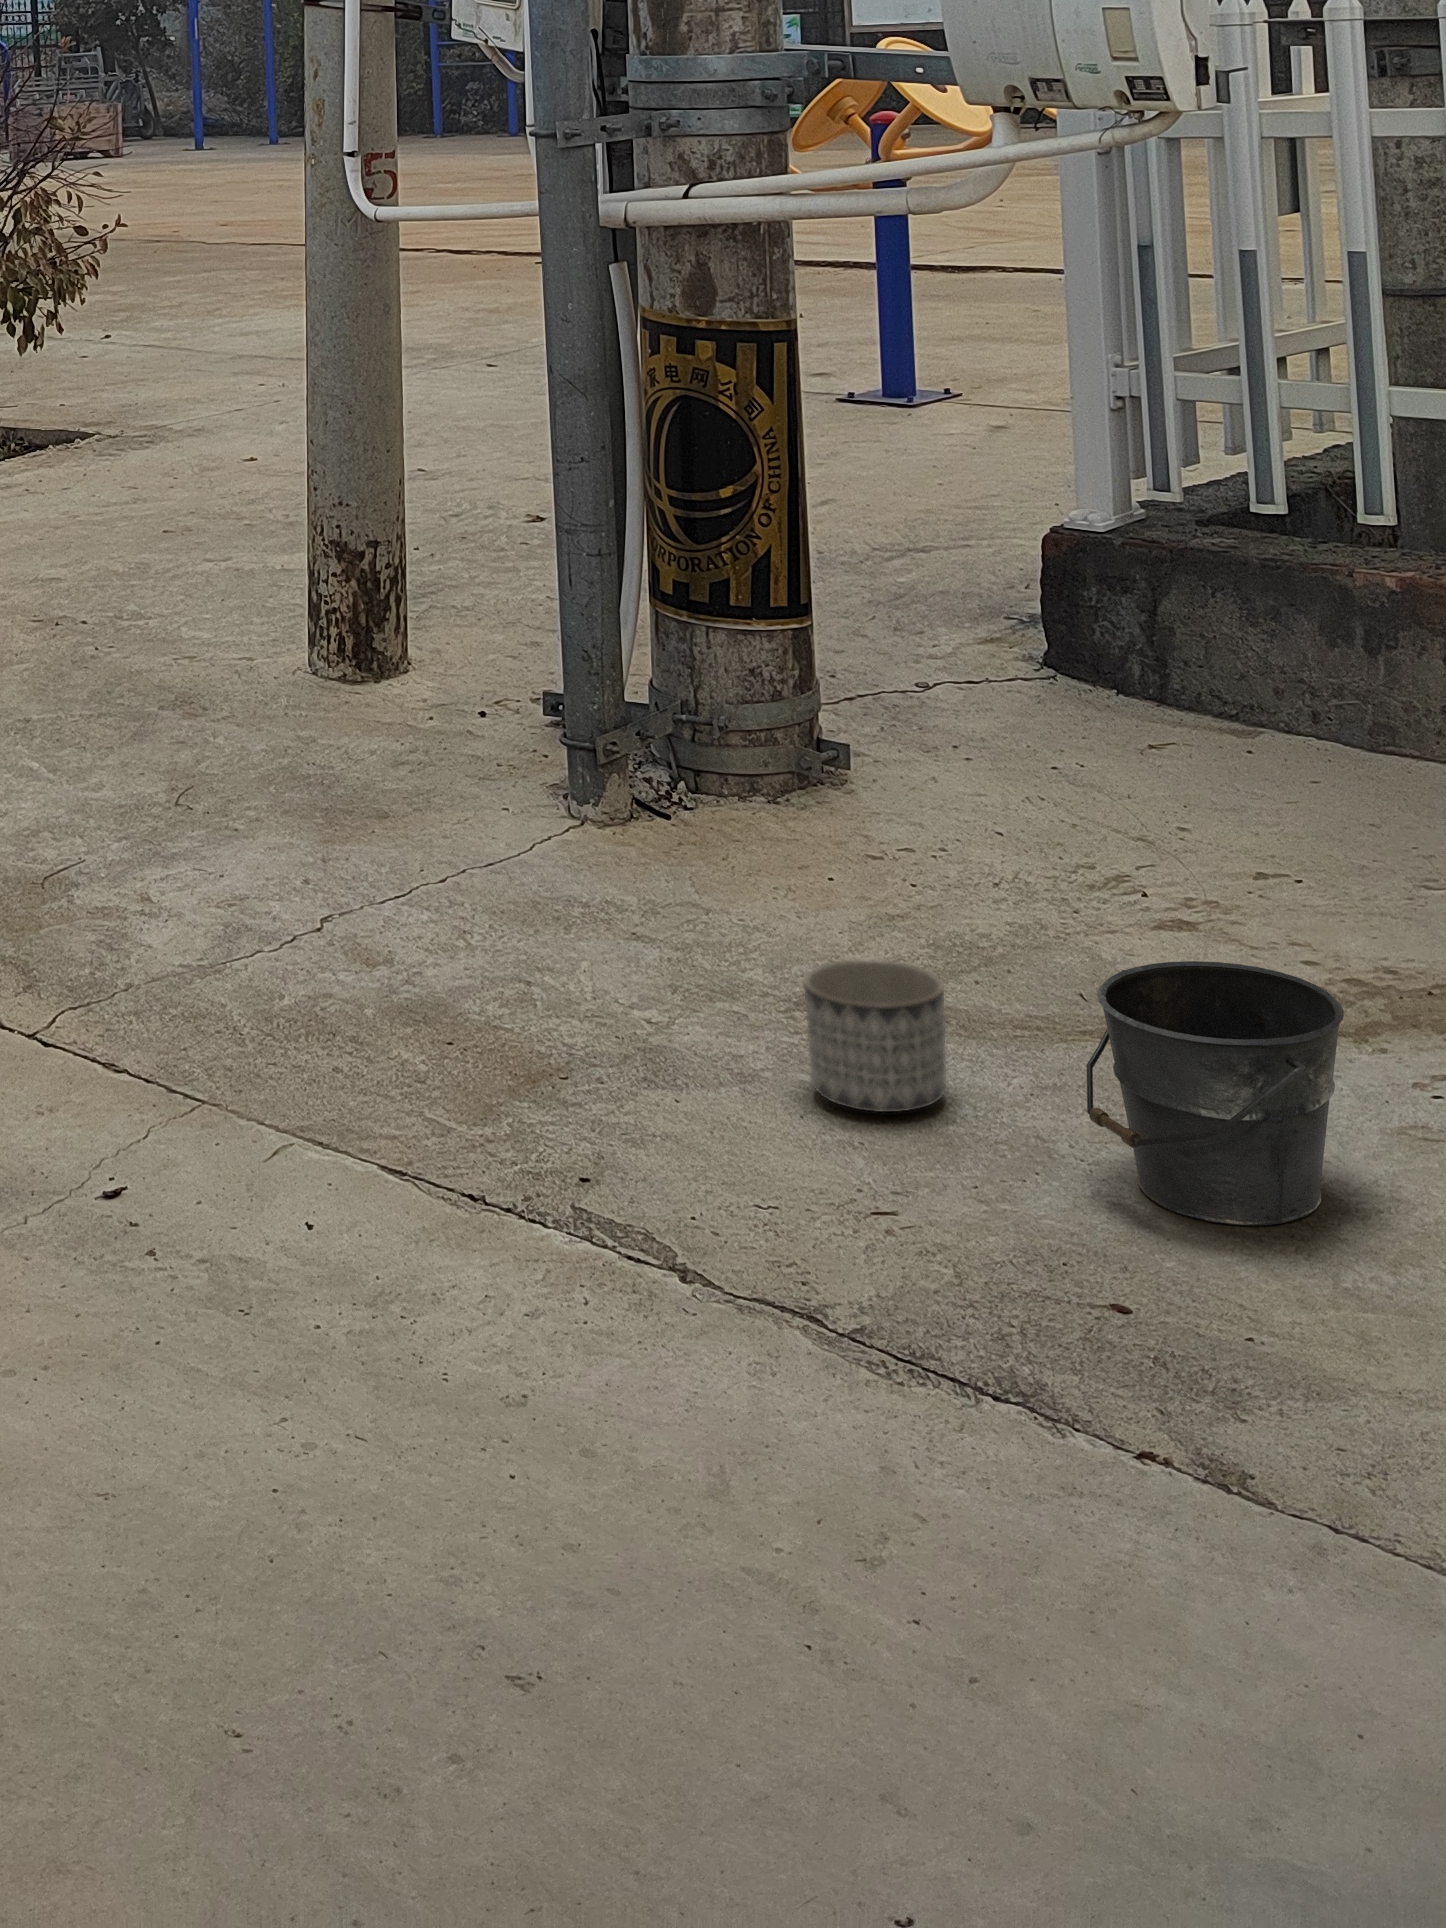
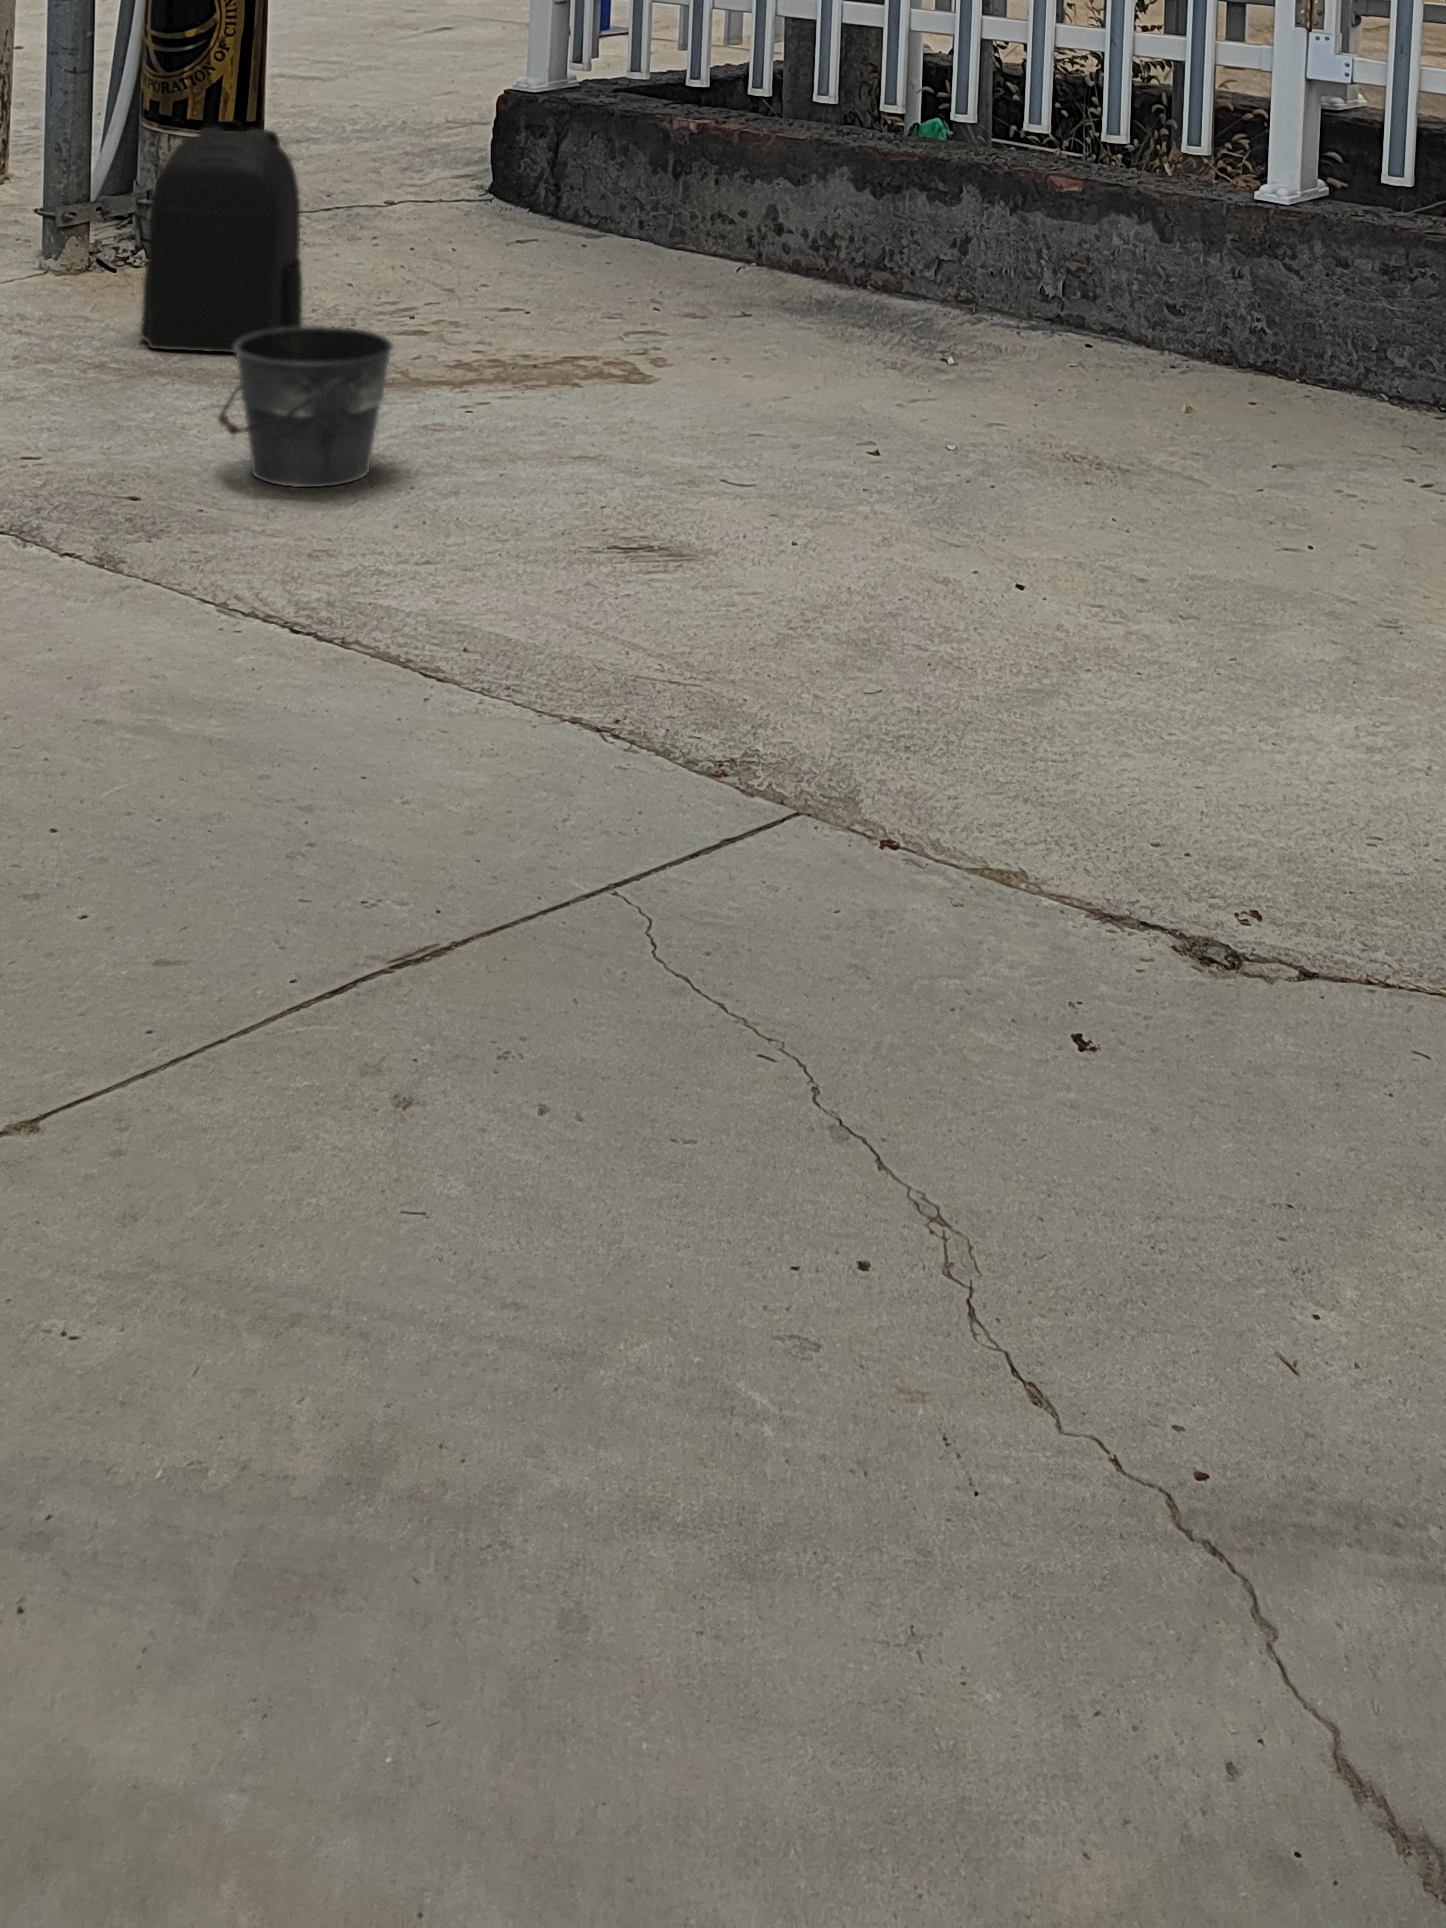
backpack: none [771,622,992,952] -> present [140,120,302,354]
planter: present [804,959,946,1112] -> none [74,333,174,432]

